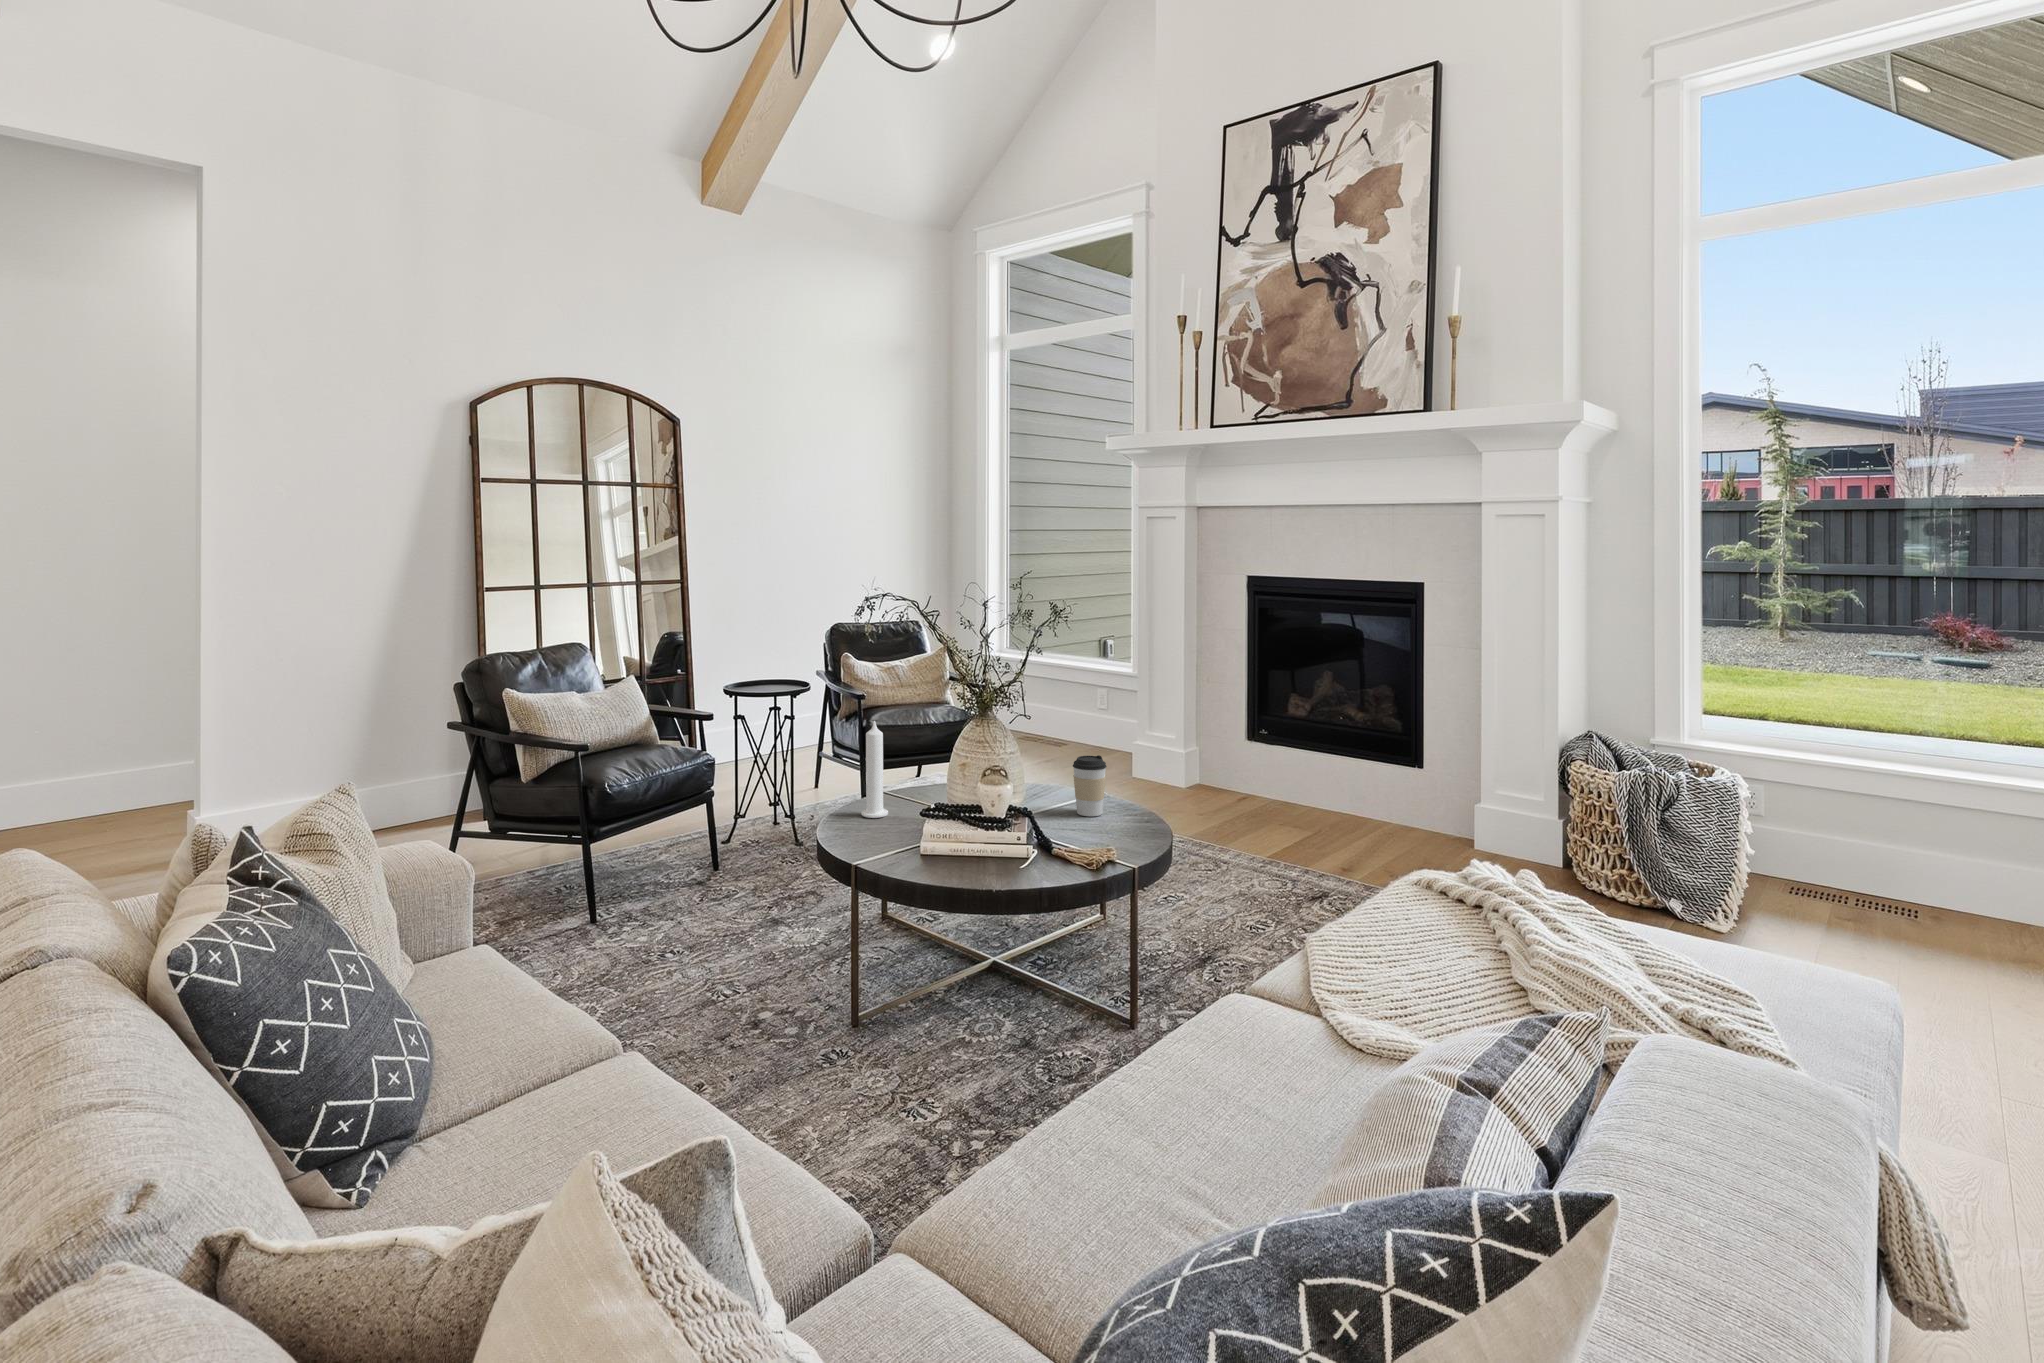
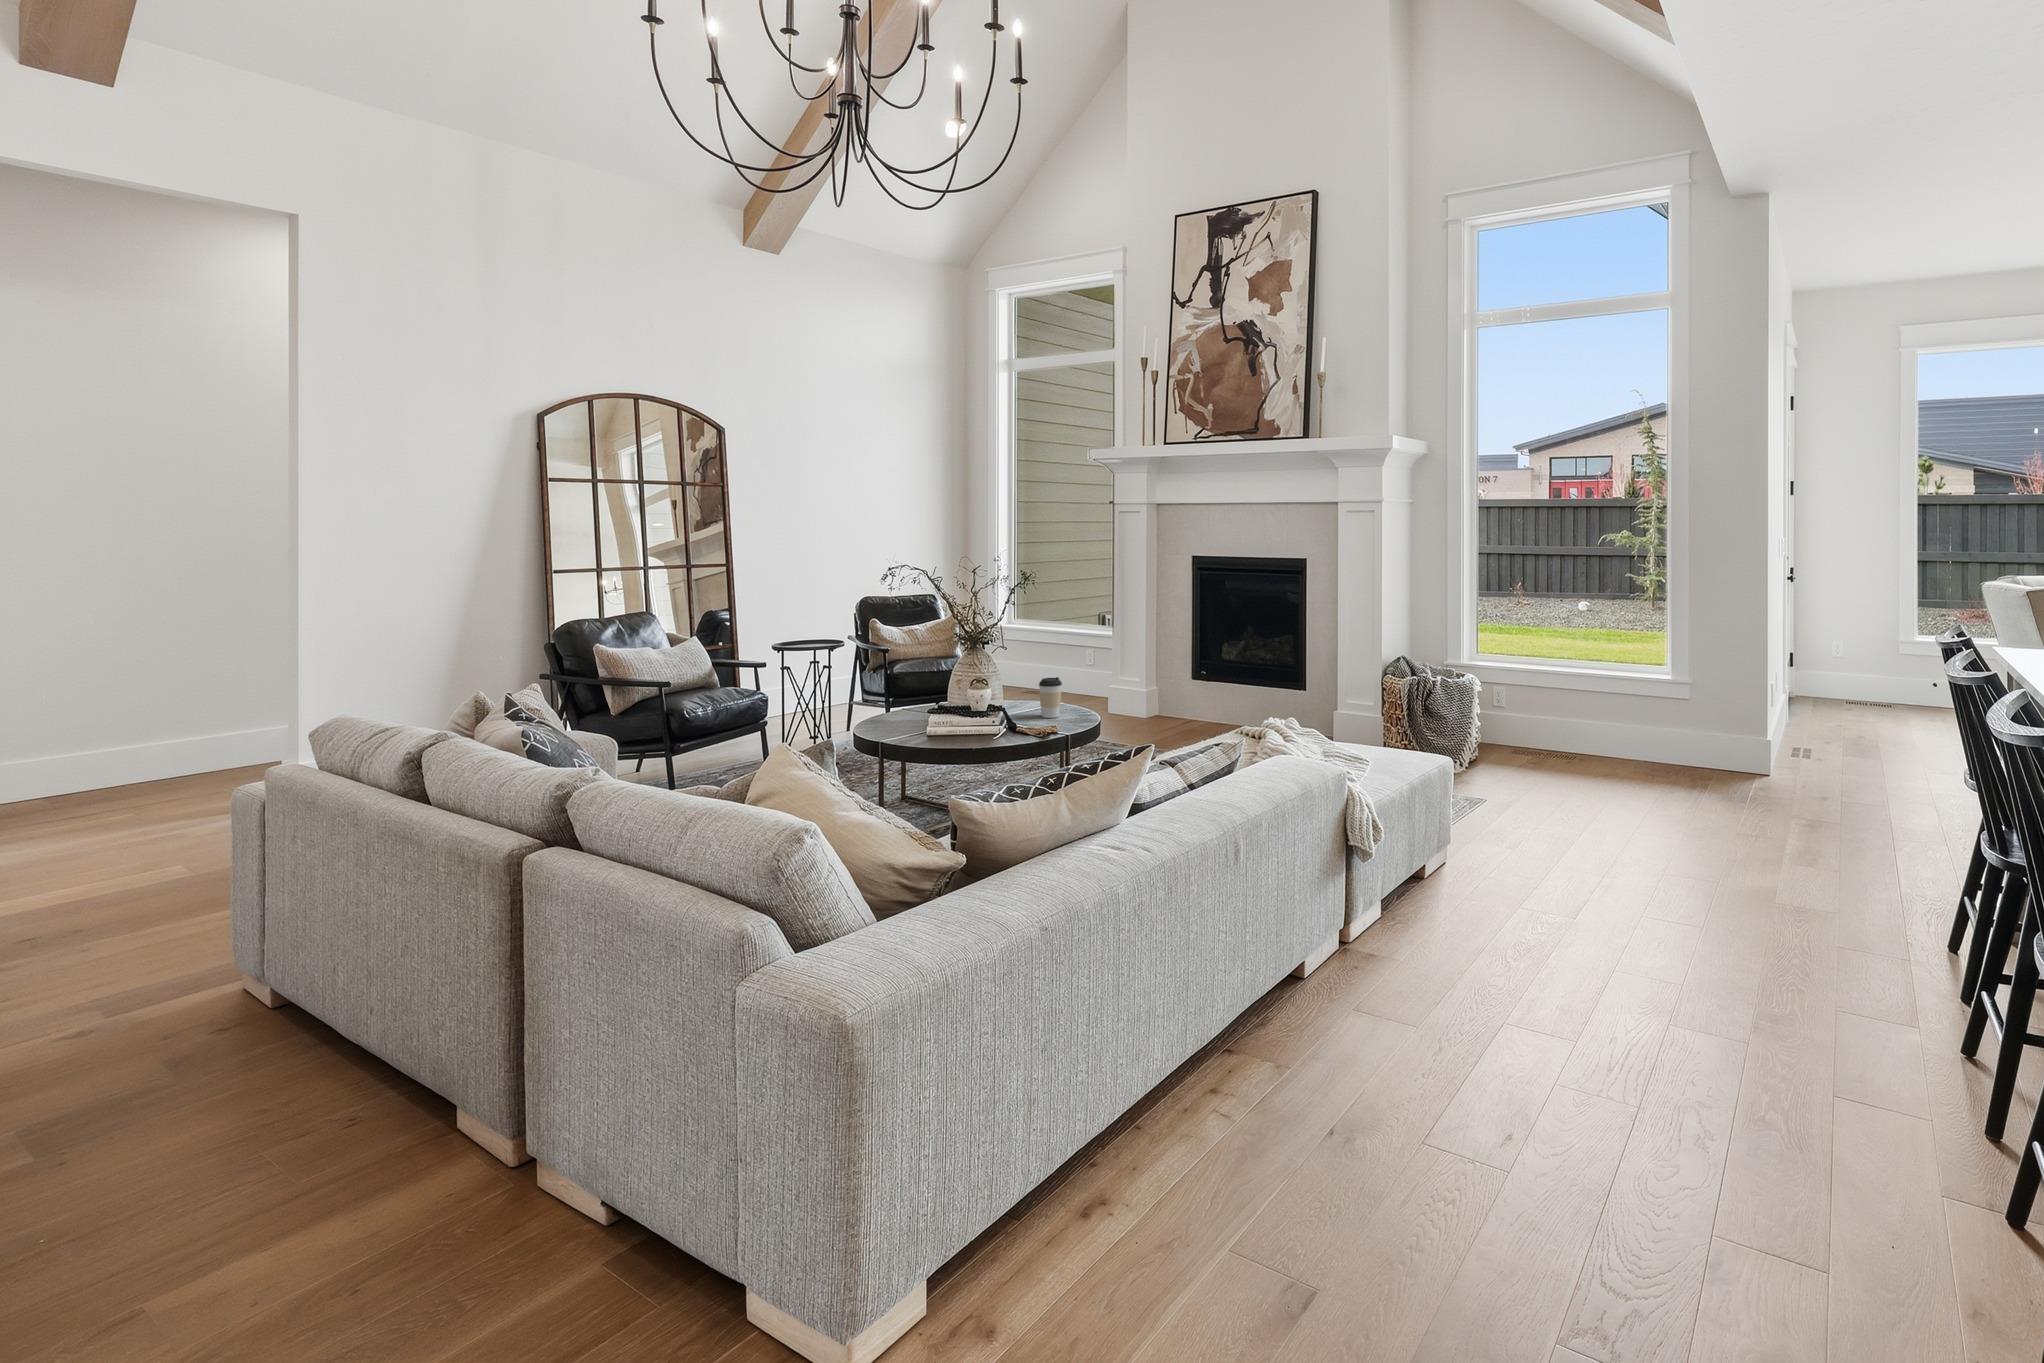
candle: present [861,721,888,818] -> none [887,658,907,725]

